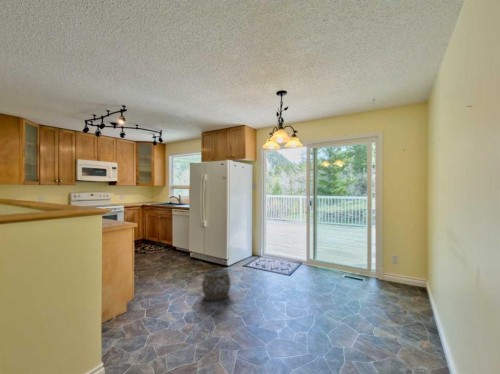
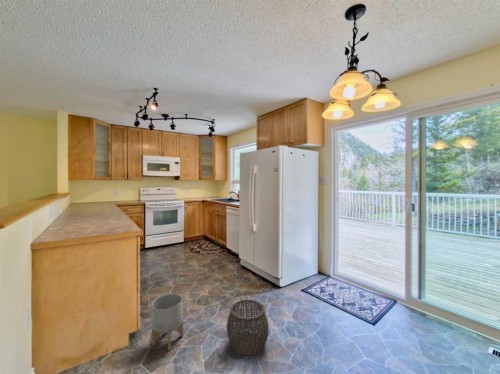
planter: none [145,271,168,309] -> present [151,294,183,350]

